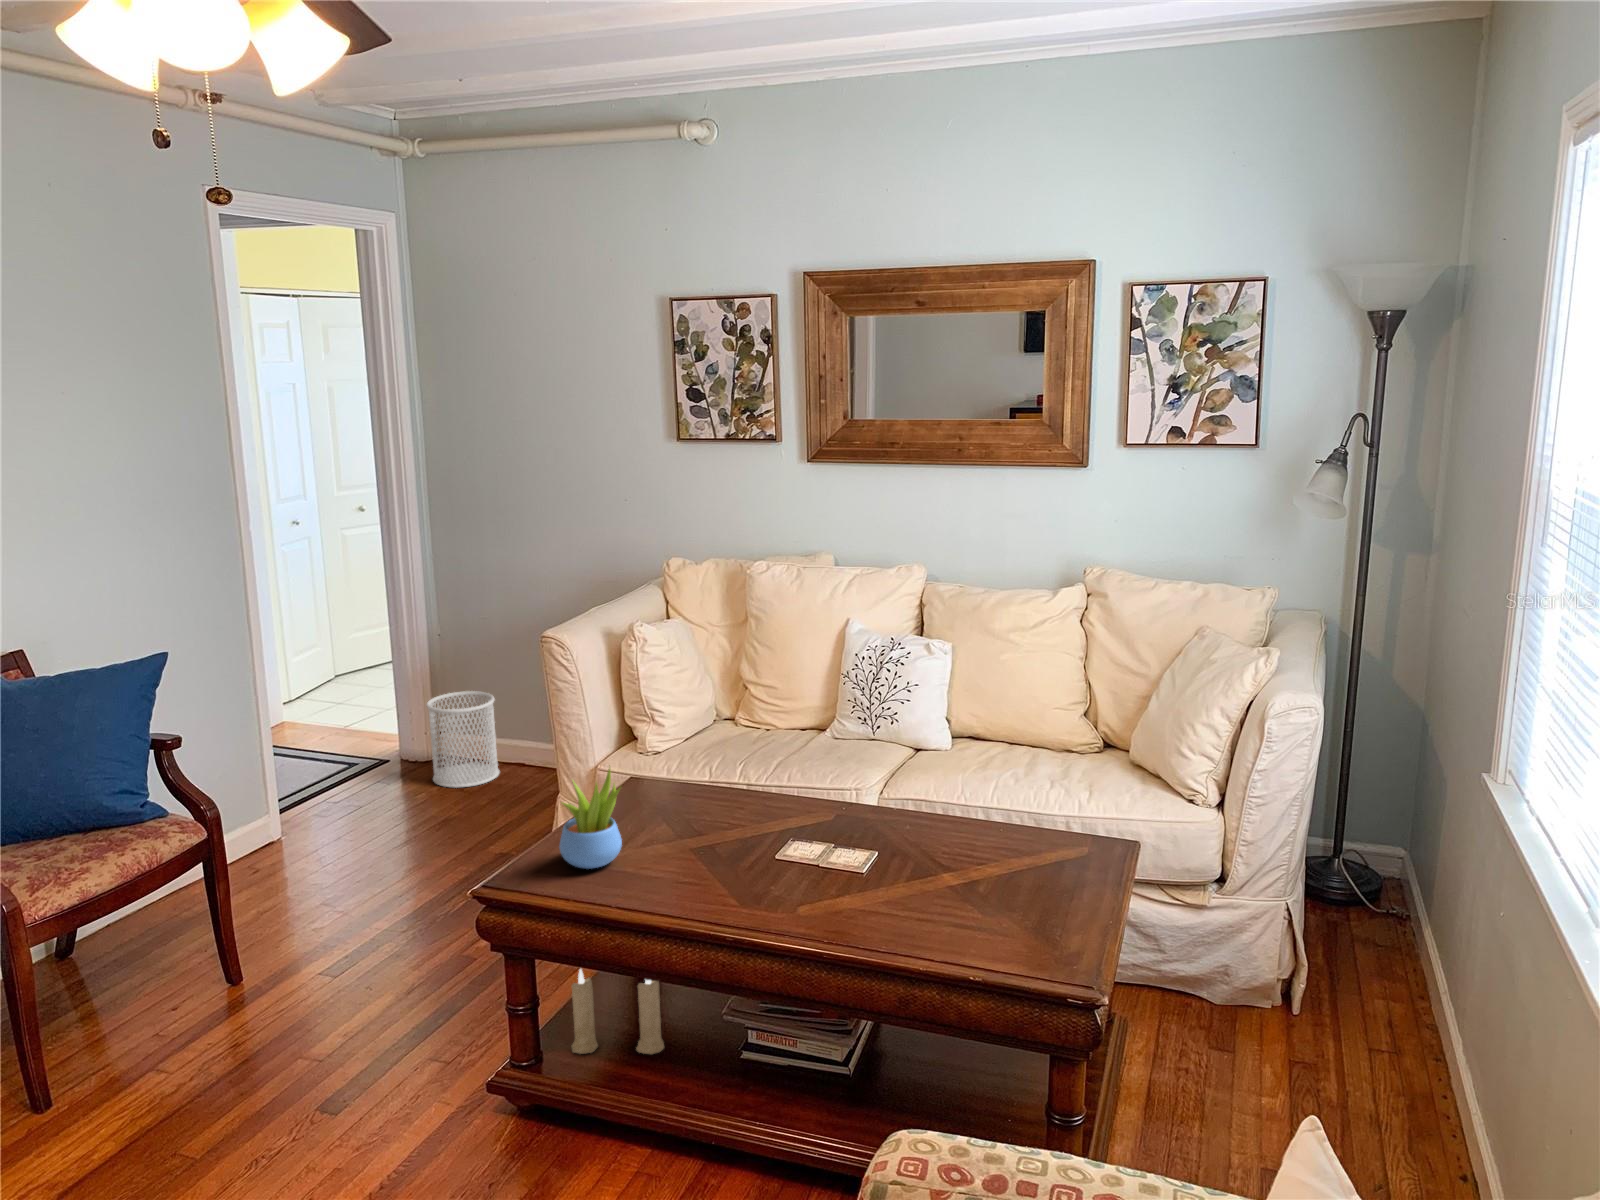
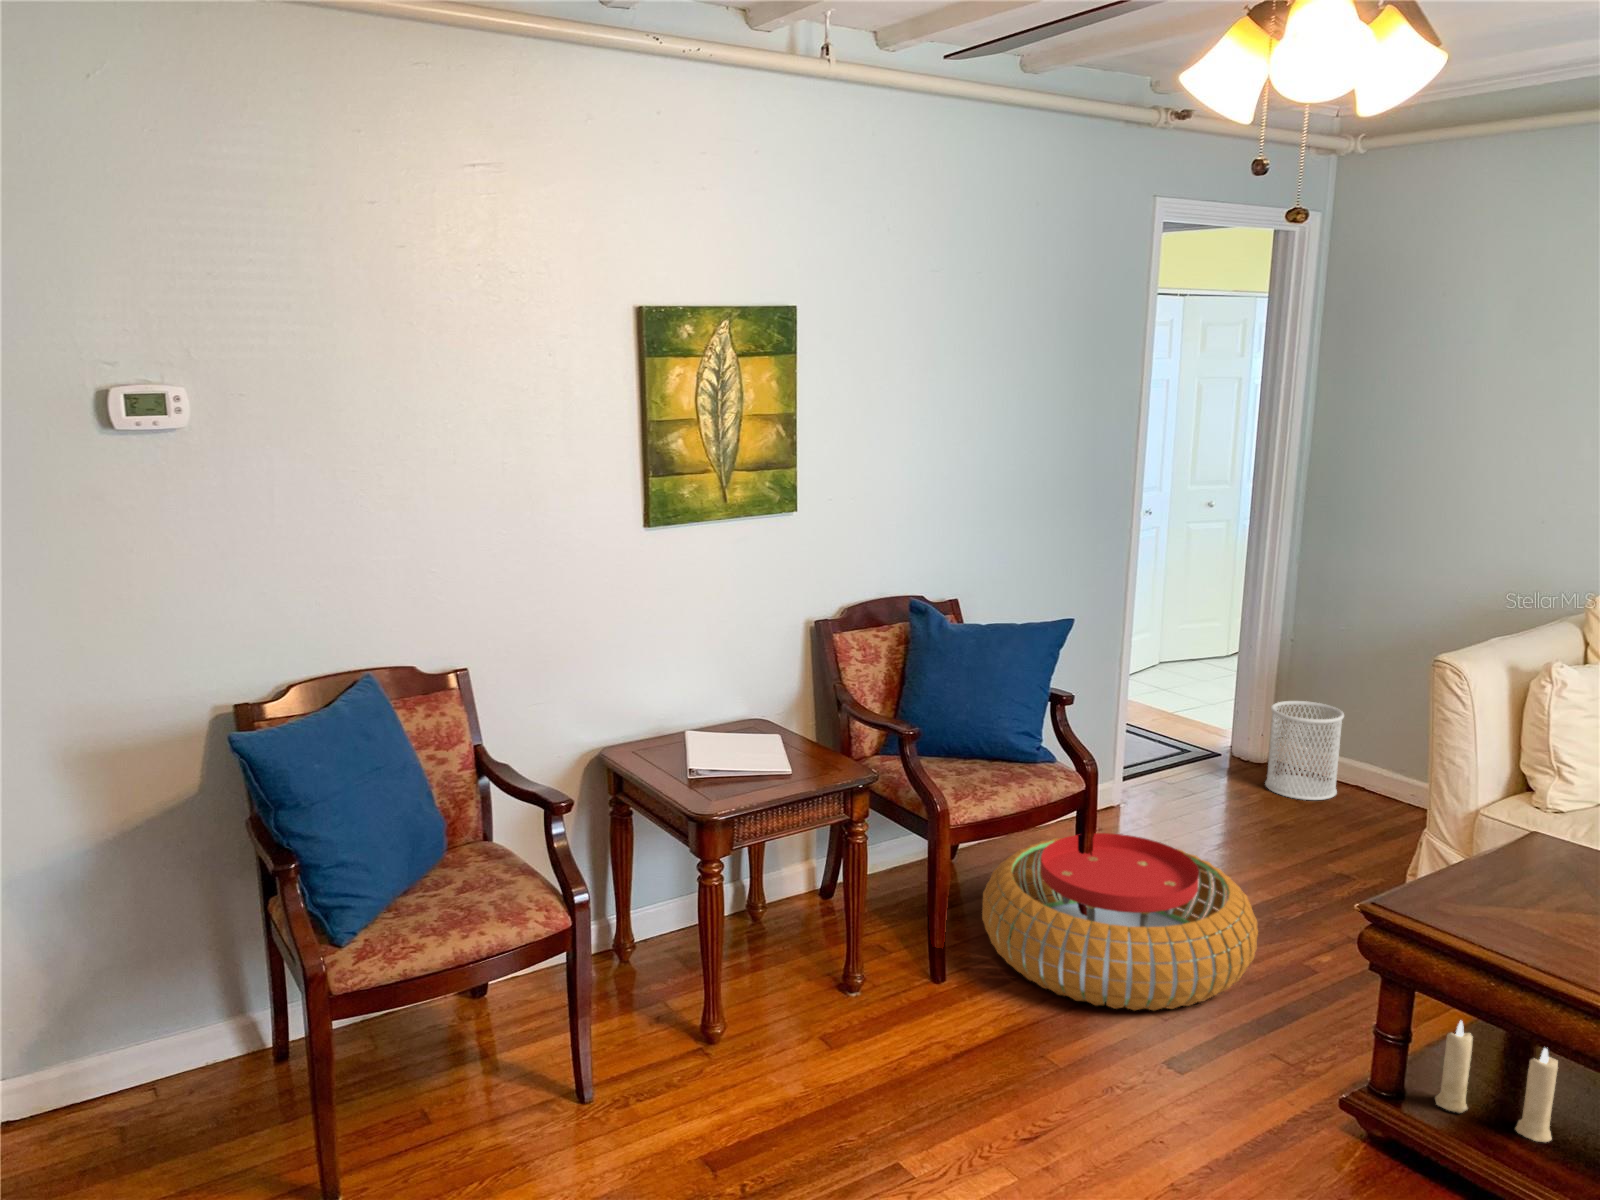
succulent plant: present [559,769,622,869] -> none [1457,812,1549,919]
pouf: none [95,873,415,1074] -> present [982,833,1258,1010]

